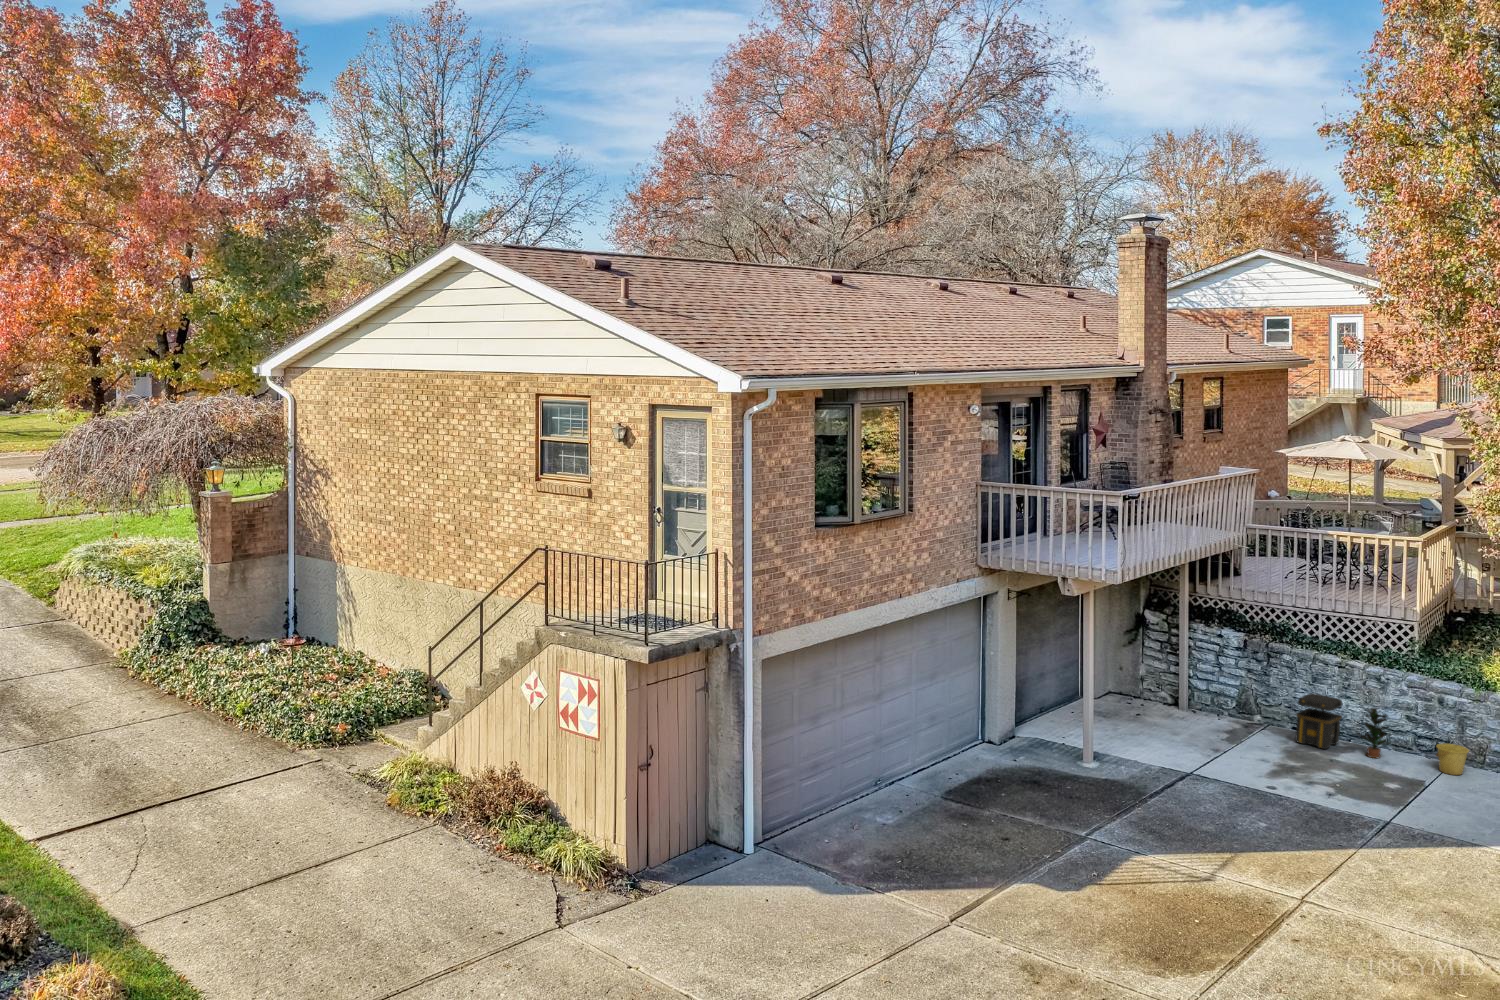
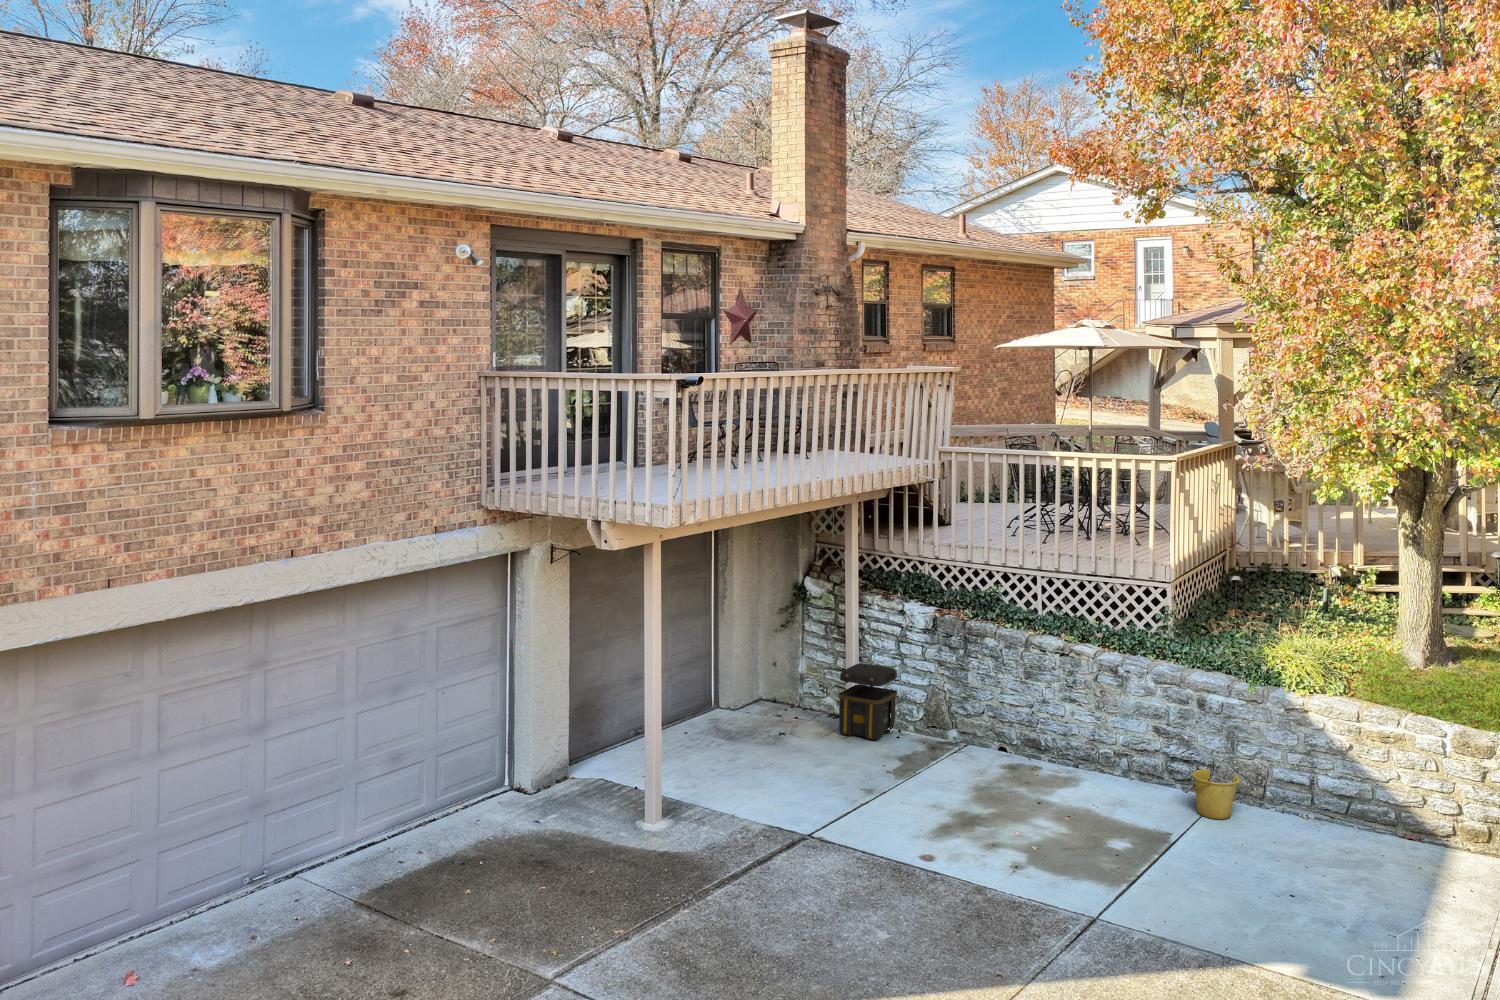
toolbox: present [1296,693,1342,749] -> present [839,663,897,740]
potted plant: present [1359,708,1390,758] -> none [1082,716,1130,795]

